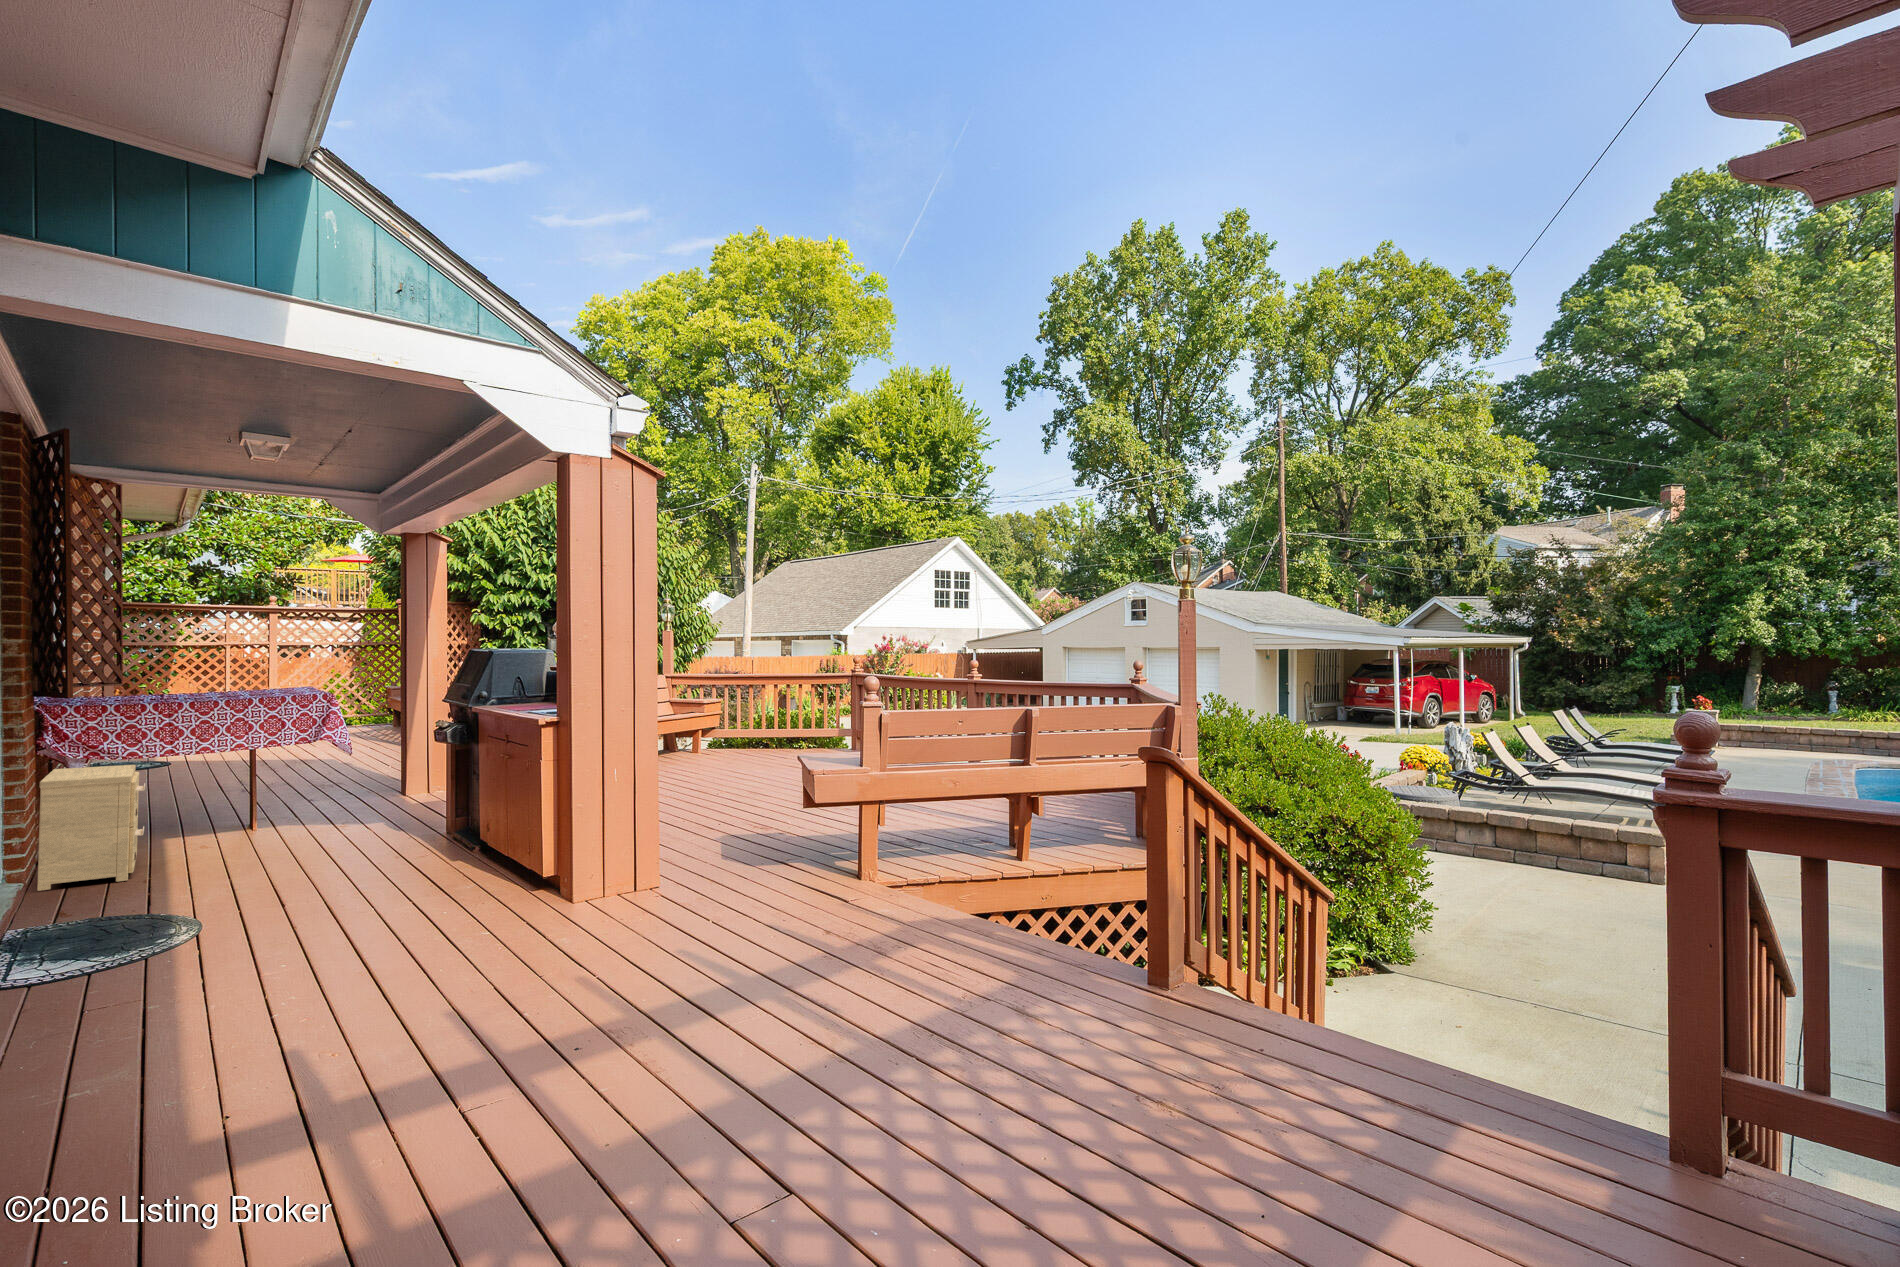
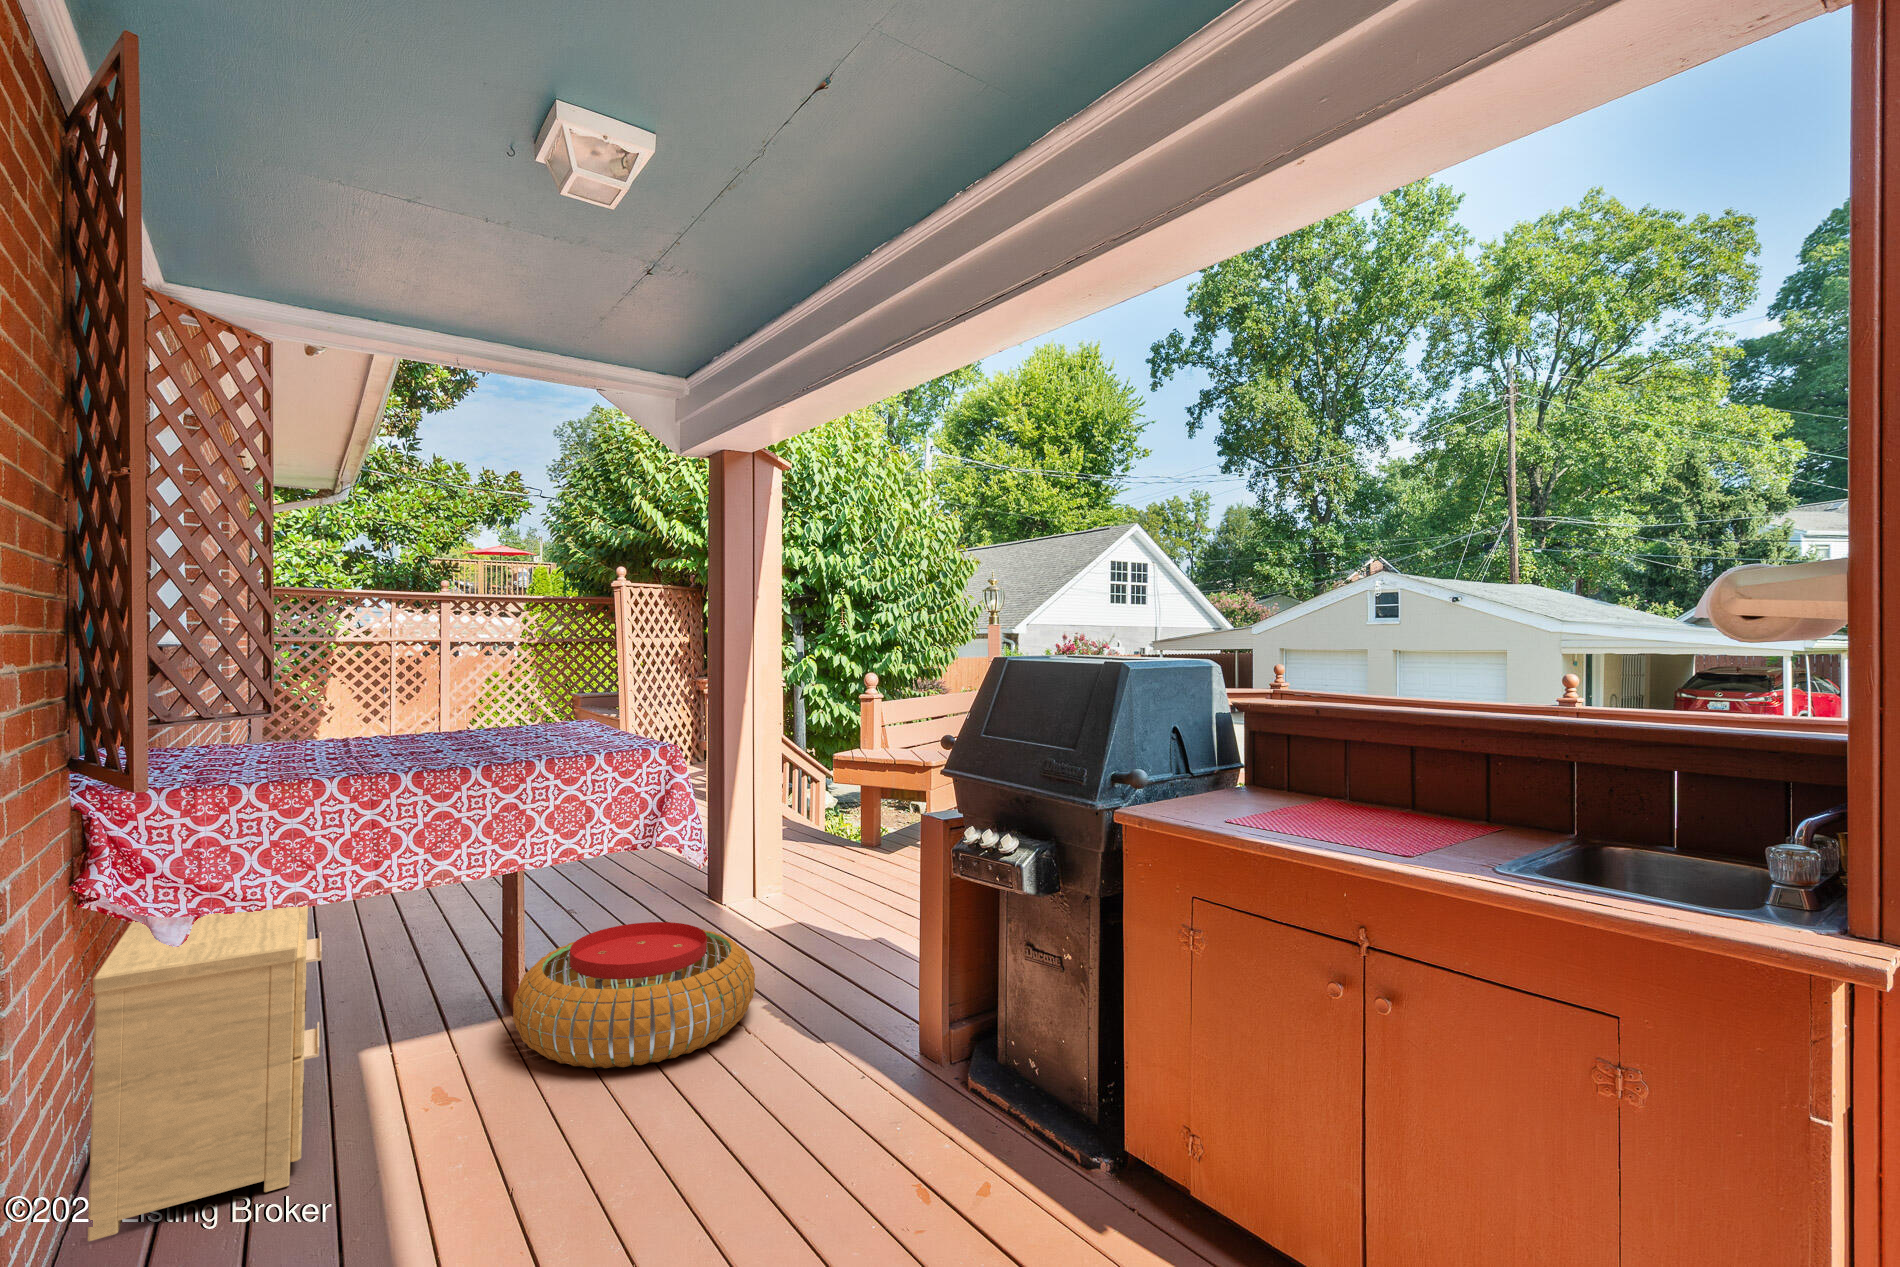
pouf: none [252,796,398,854] -> present [513,922,755,1068]

